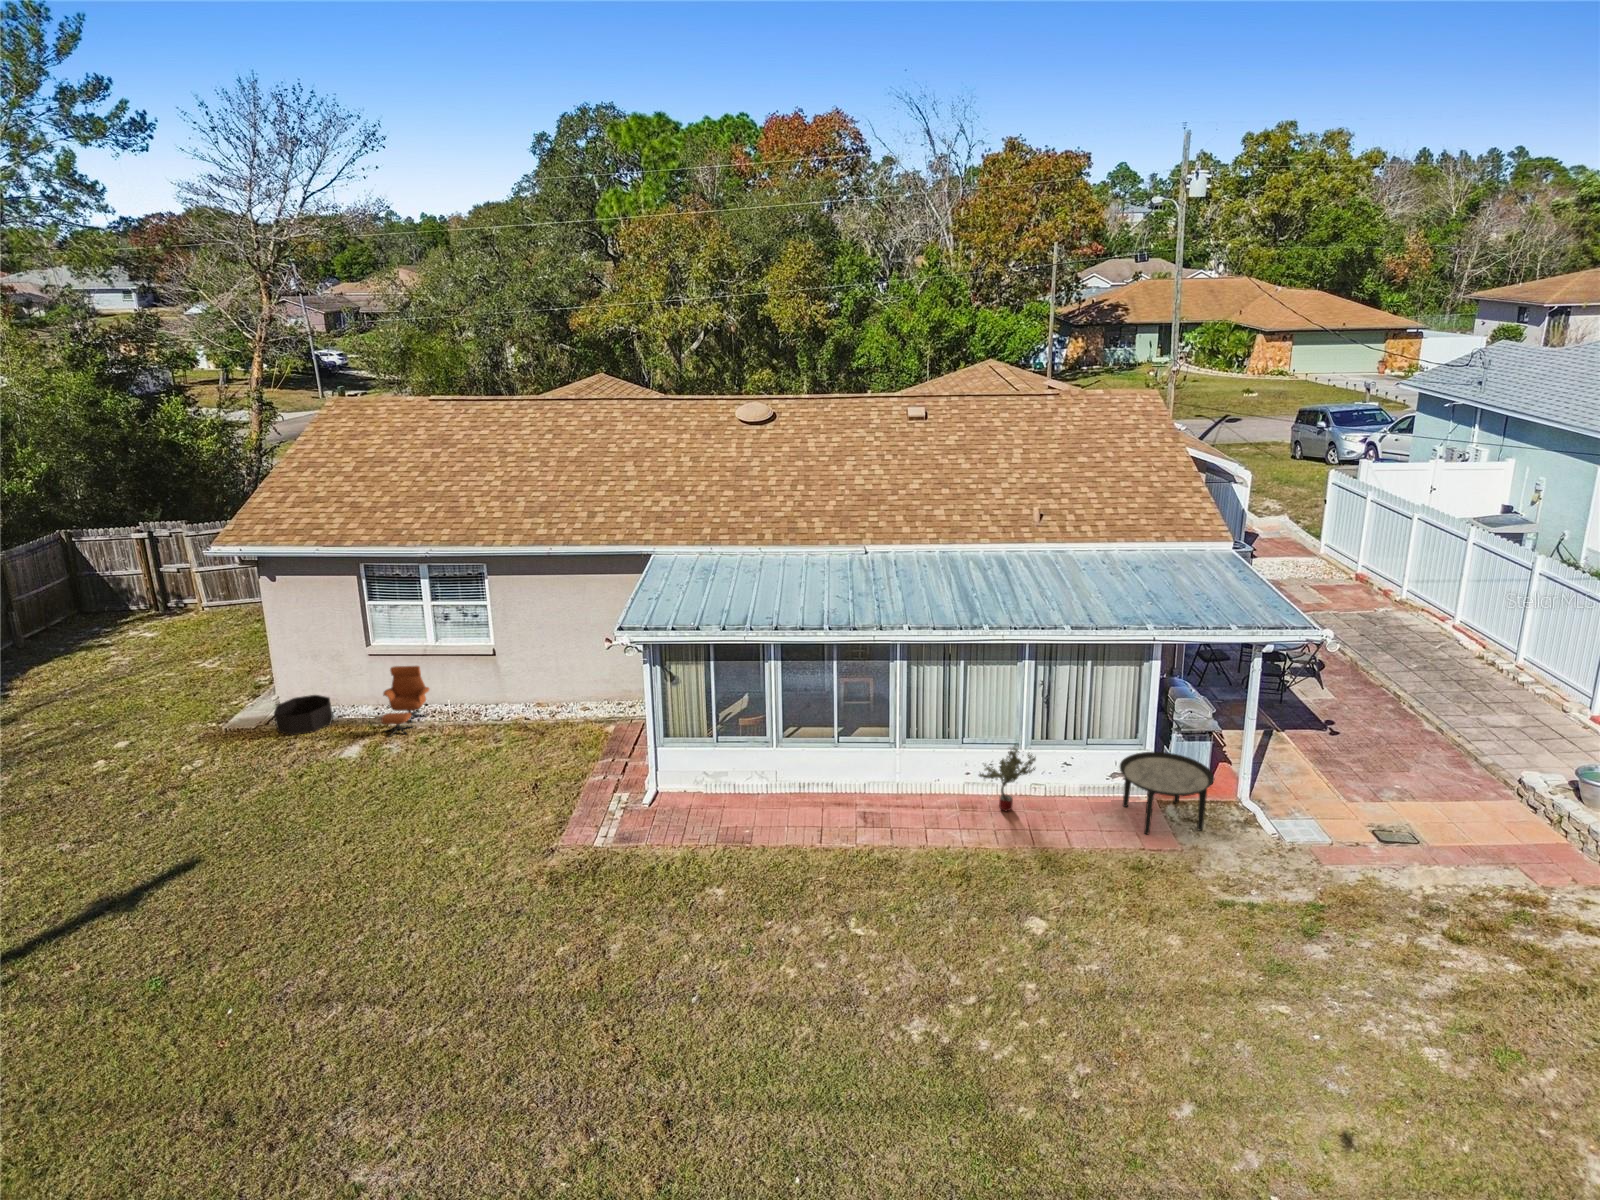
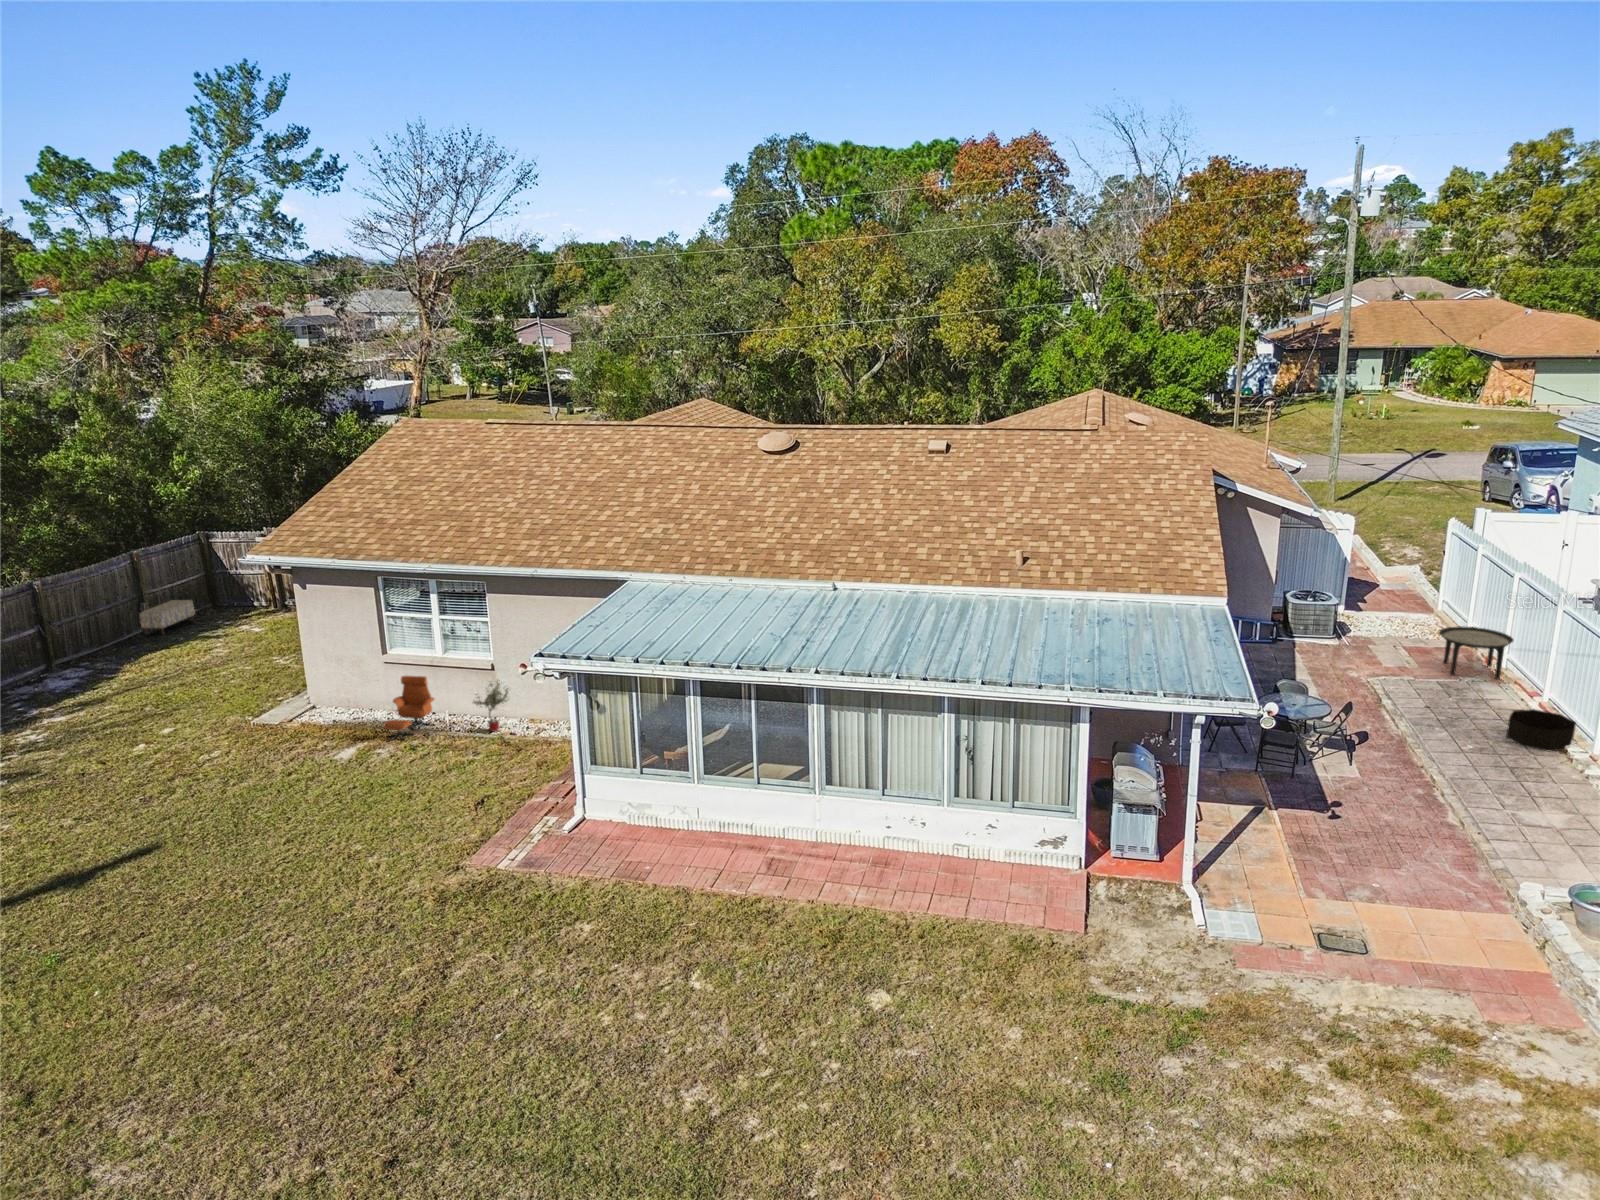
bench: none [12,602,75,644] -> present [139,600,195,635]
basket: present [274,695,333,735] -> present [1507,709,1576,751]
potted tree: present [979,745,1036,811] -> present [473,681,509,732]
round table: present [1120,752,1214,834] -> present [1439,626,1513,679]

